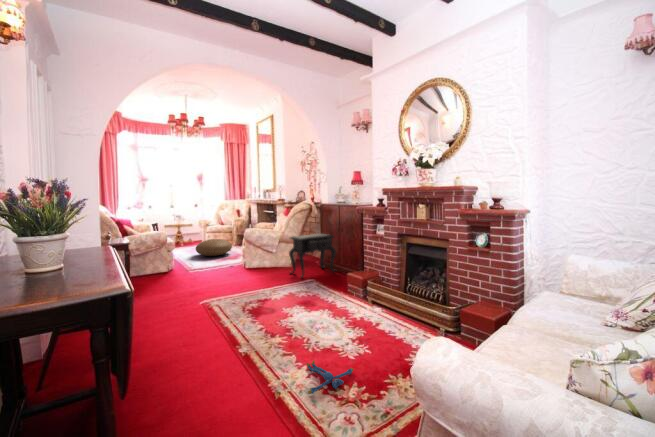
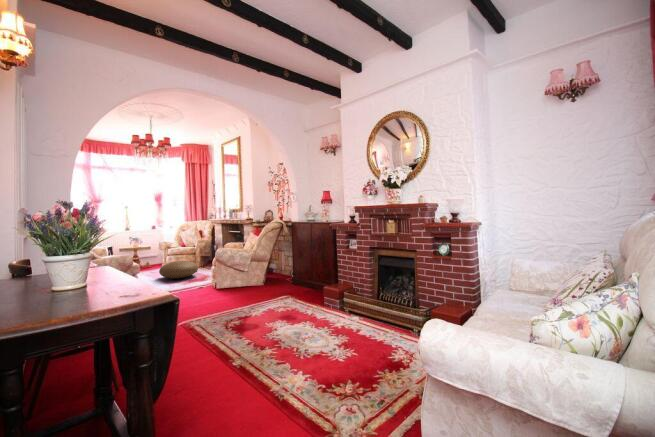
side table: present [289,234,336,278] -> none [263,251,310,295]
plush toy: present [307,360,353,394] -> none [302,365,346,394]

